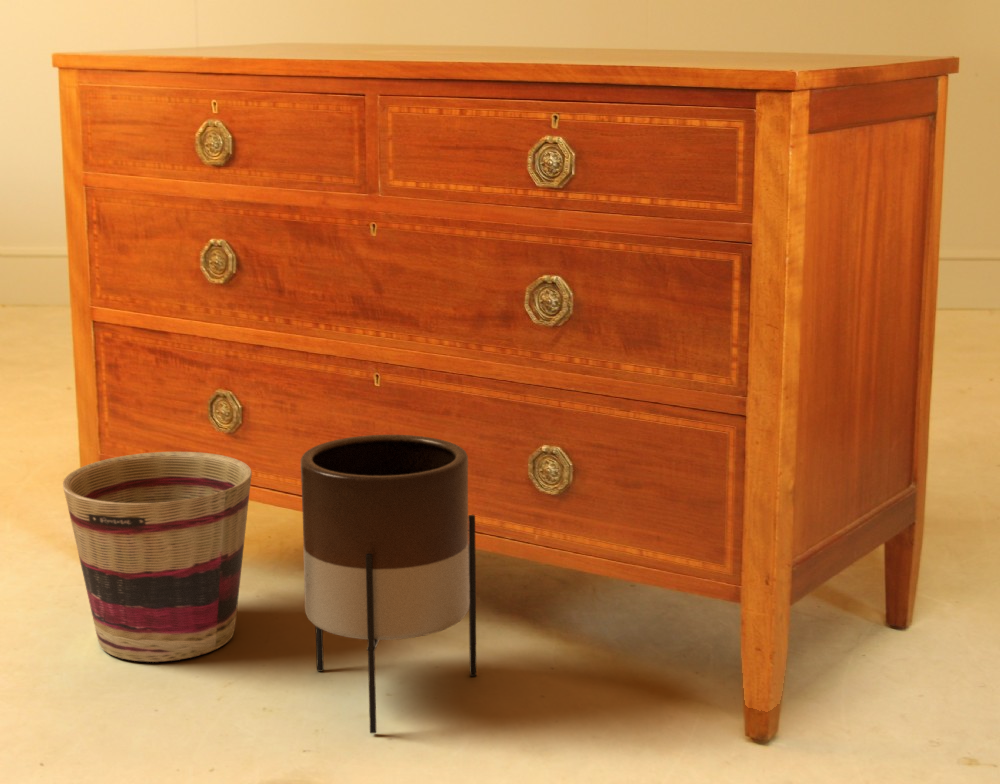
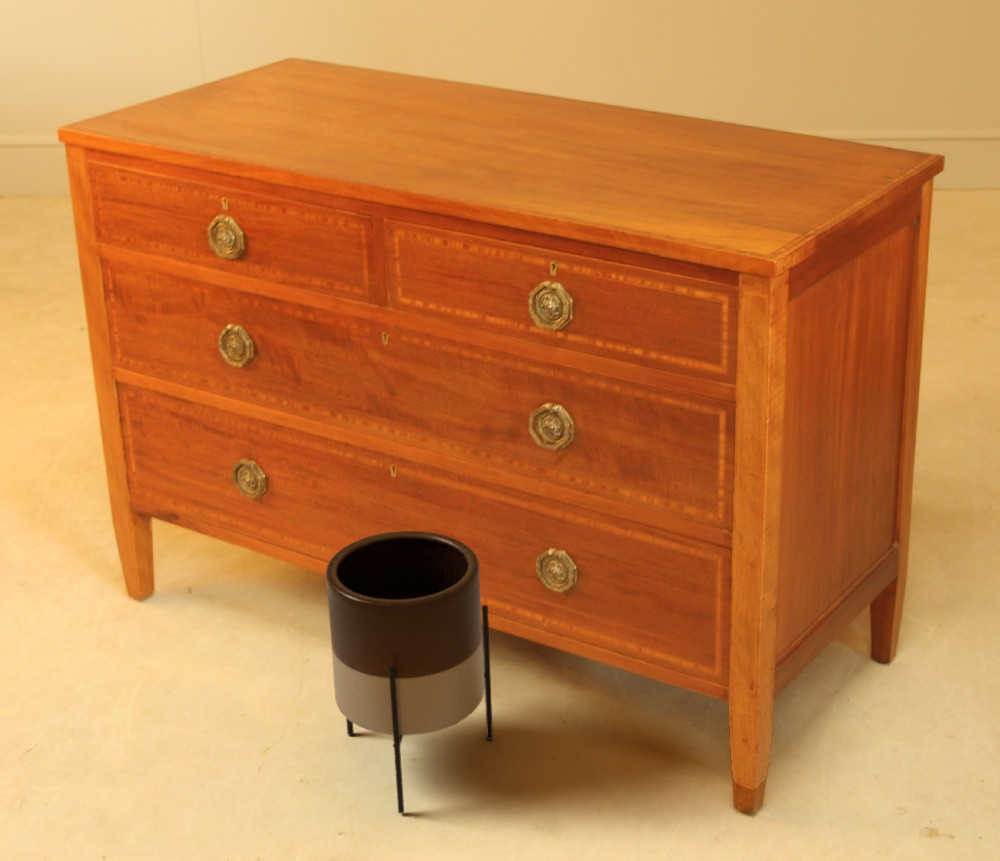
basket: present [63,452,252,662] -> none [105,518,278,726]

